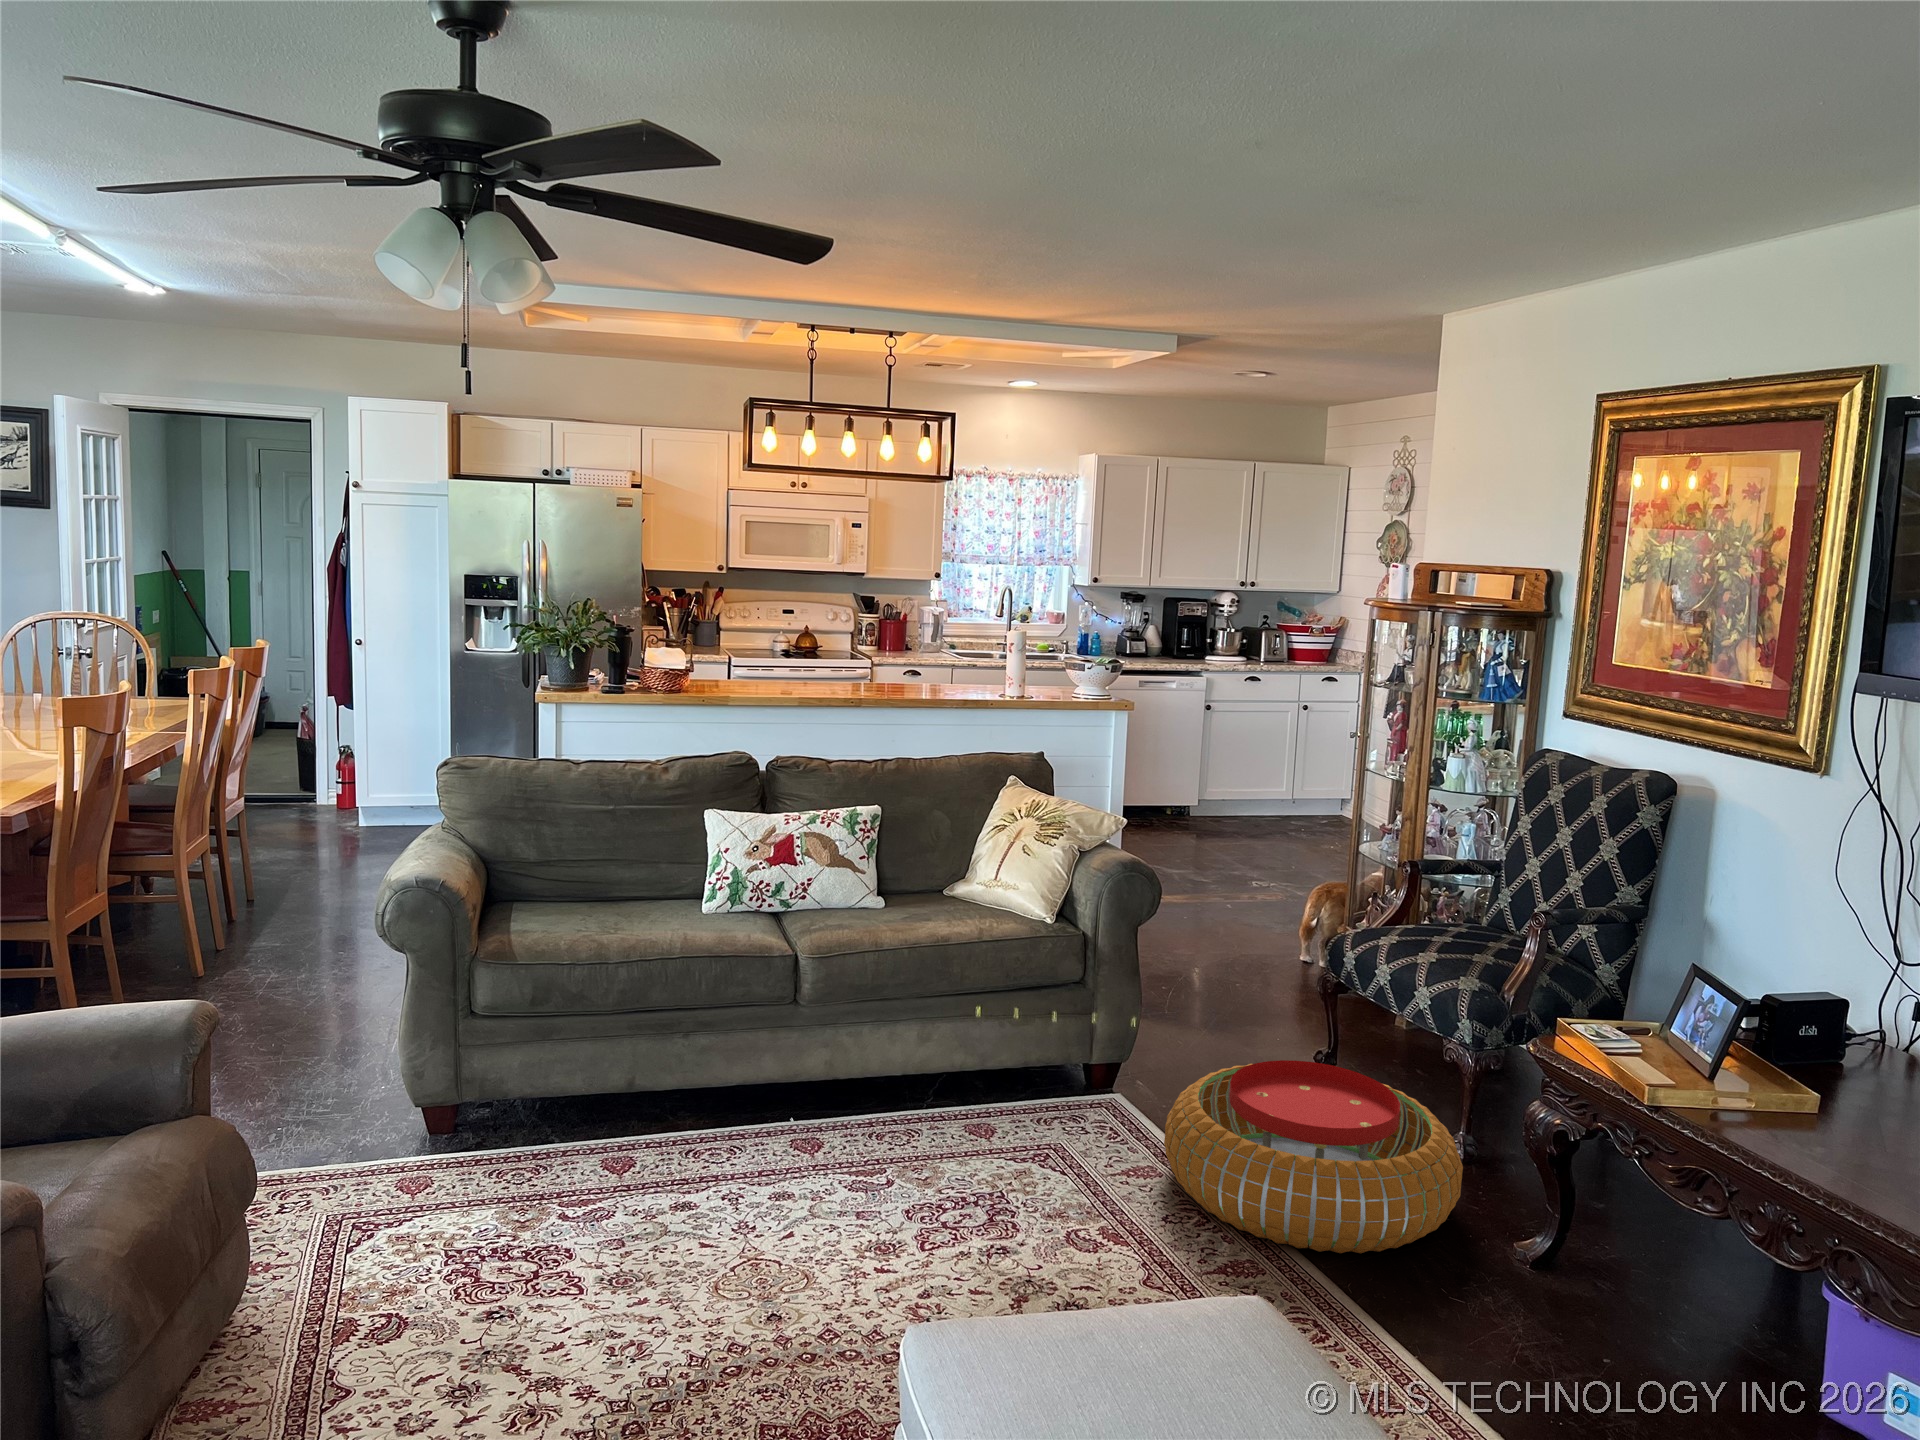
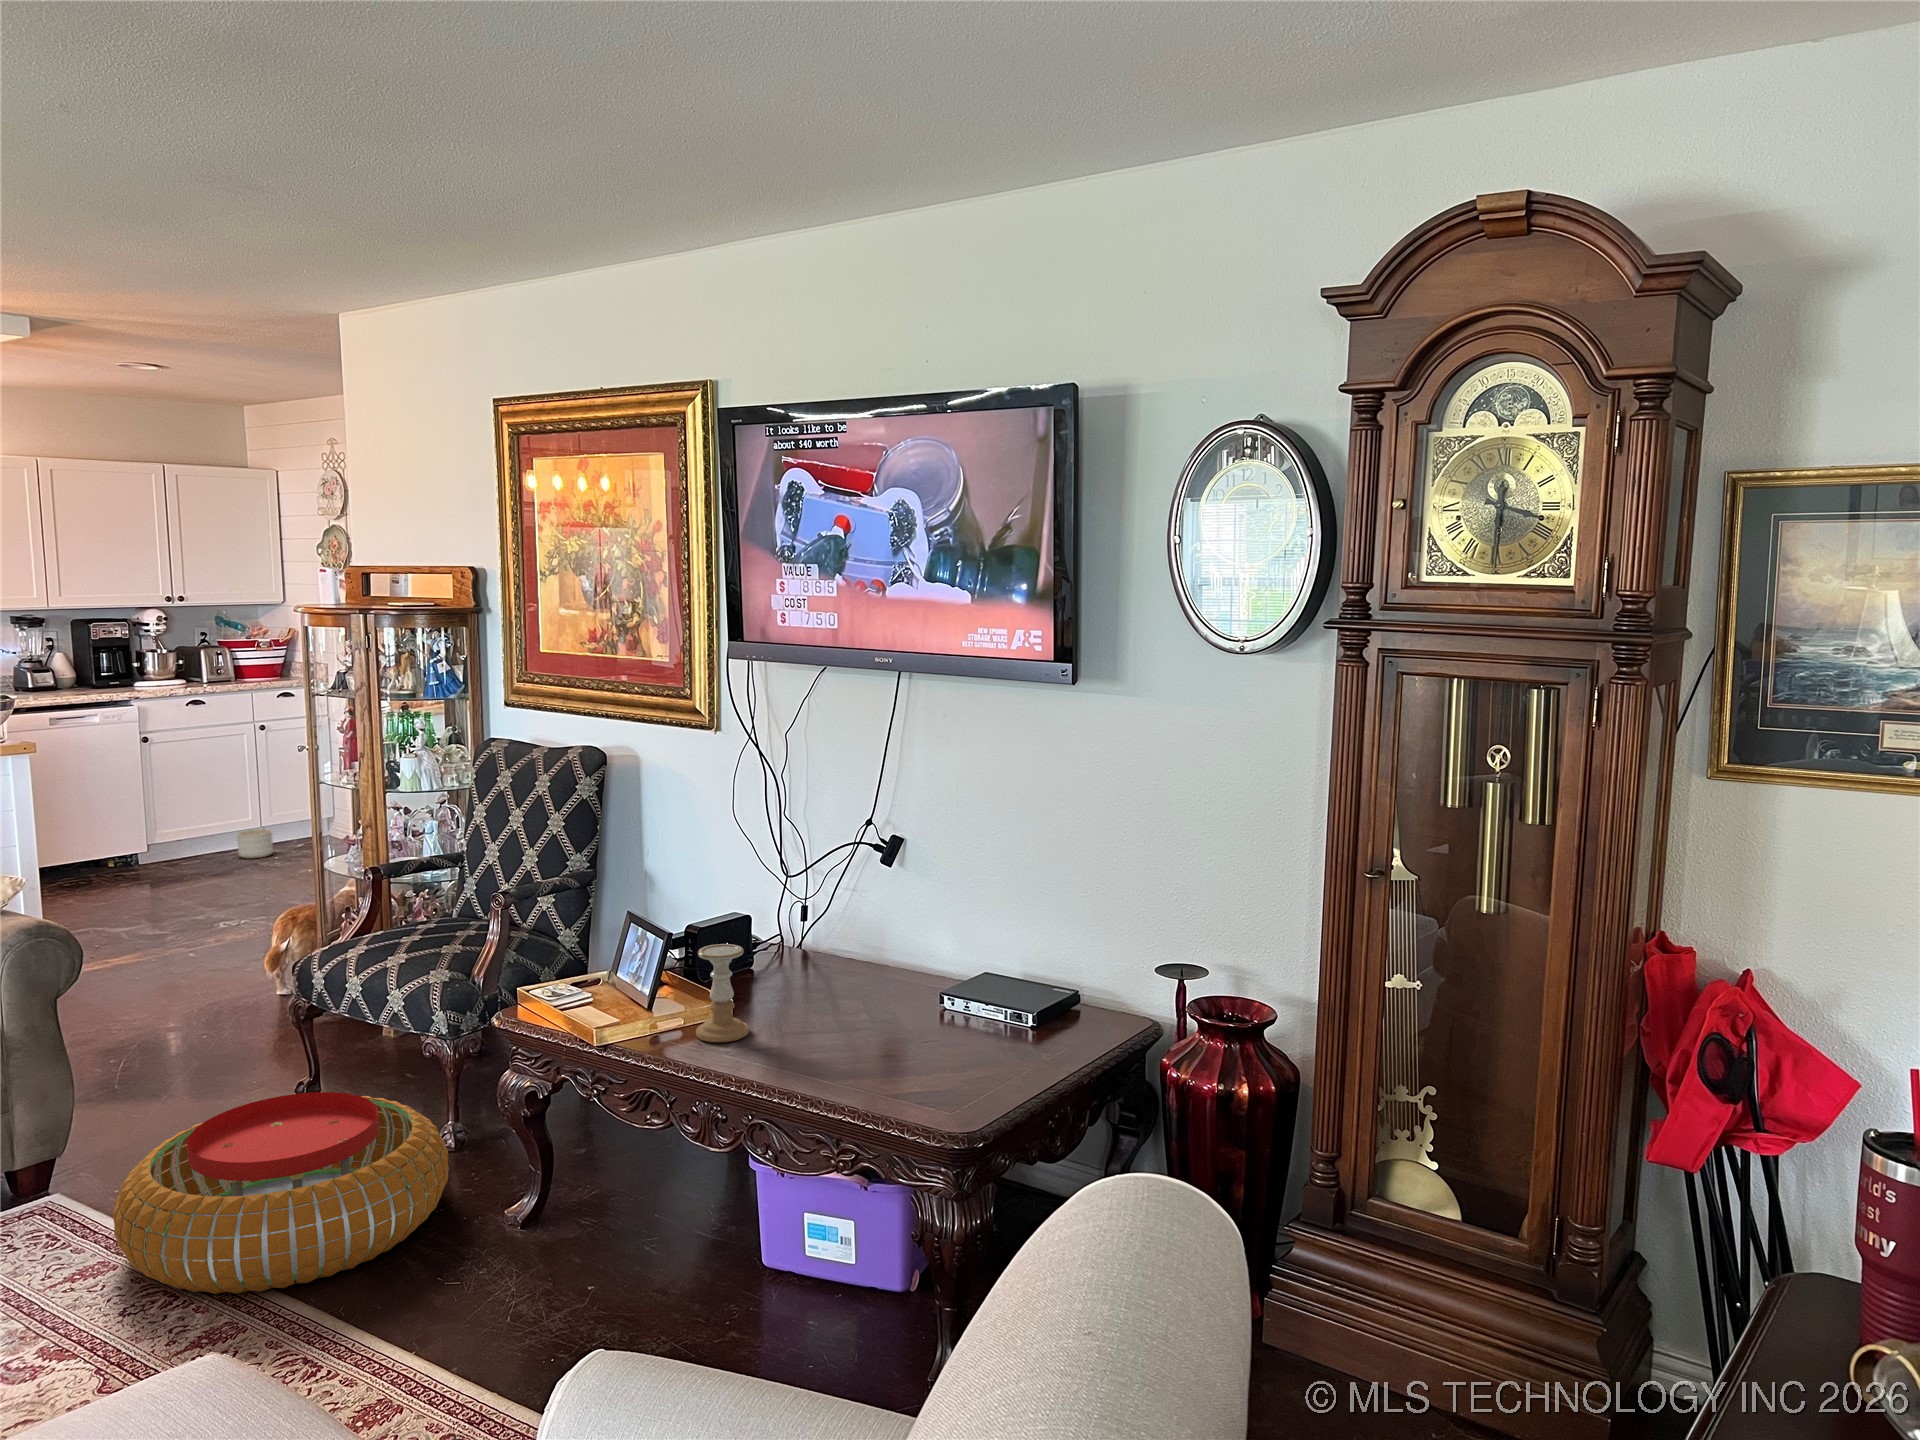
planter: none [1271,799,1301,825] -> present [237,829,273,859]
candle holder: none [1781,1034,1864,1157] -> present [696,944,749,1042]

